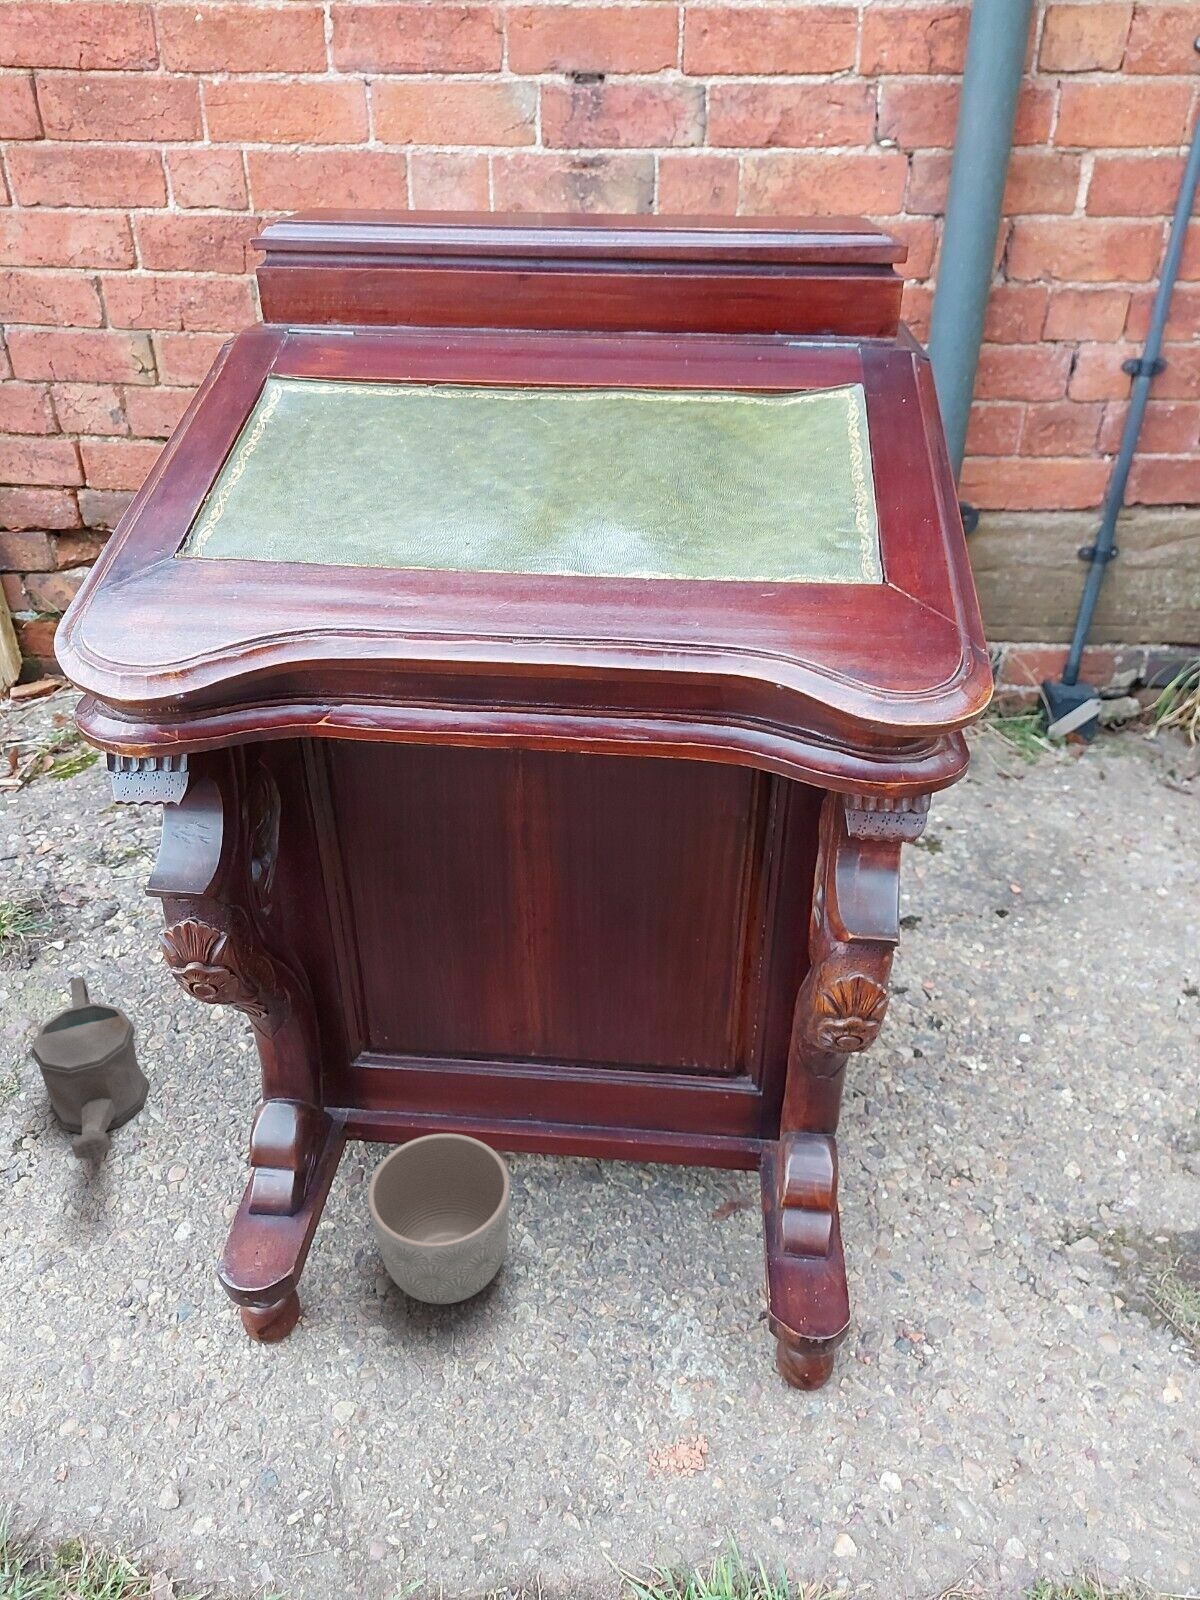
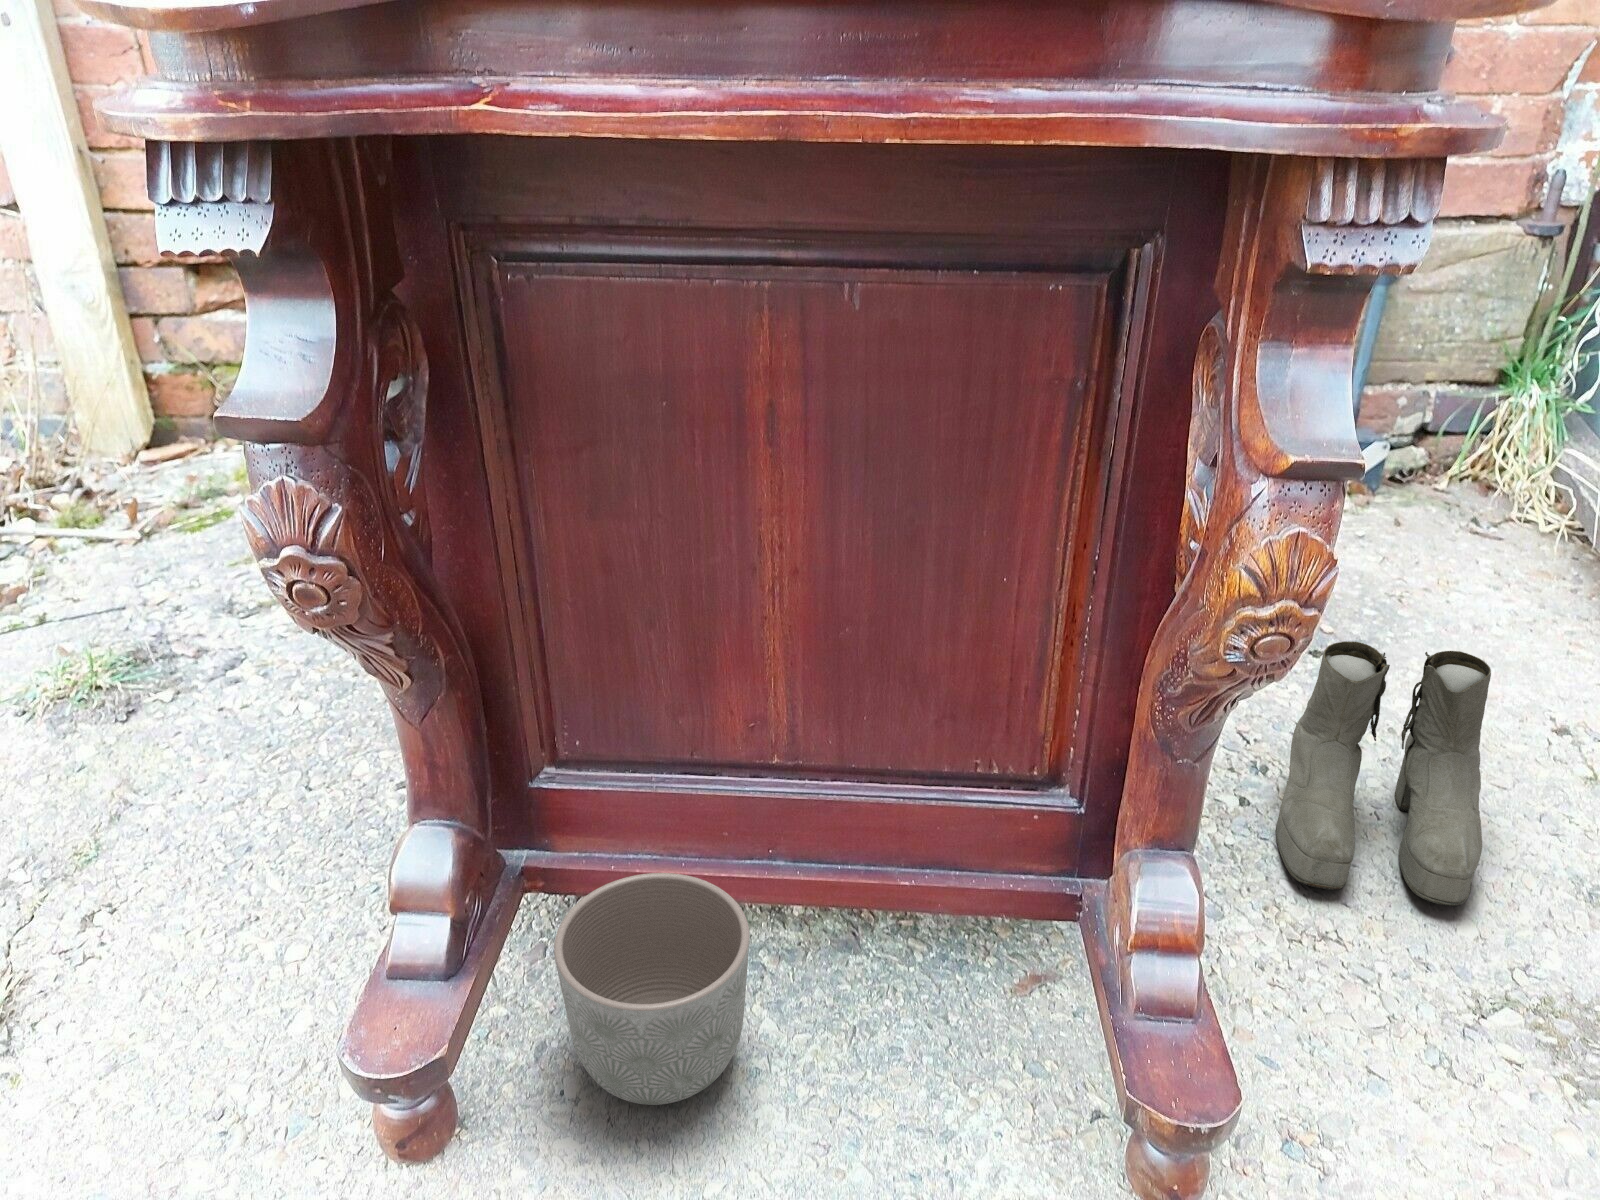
boots: none [938,938,1105,1153] -> present [1276,641,1491,906]
watering can: present [31,977,150,1159] -> none [109,710,269,917]

